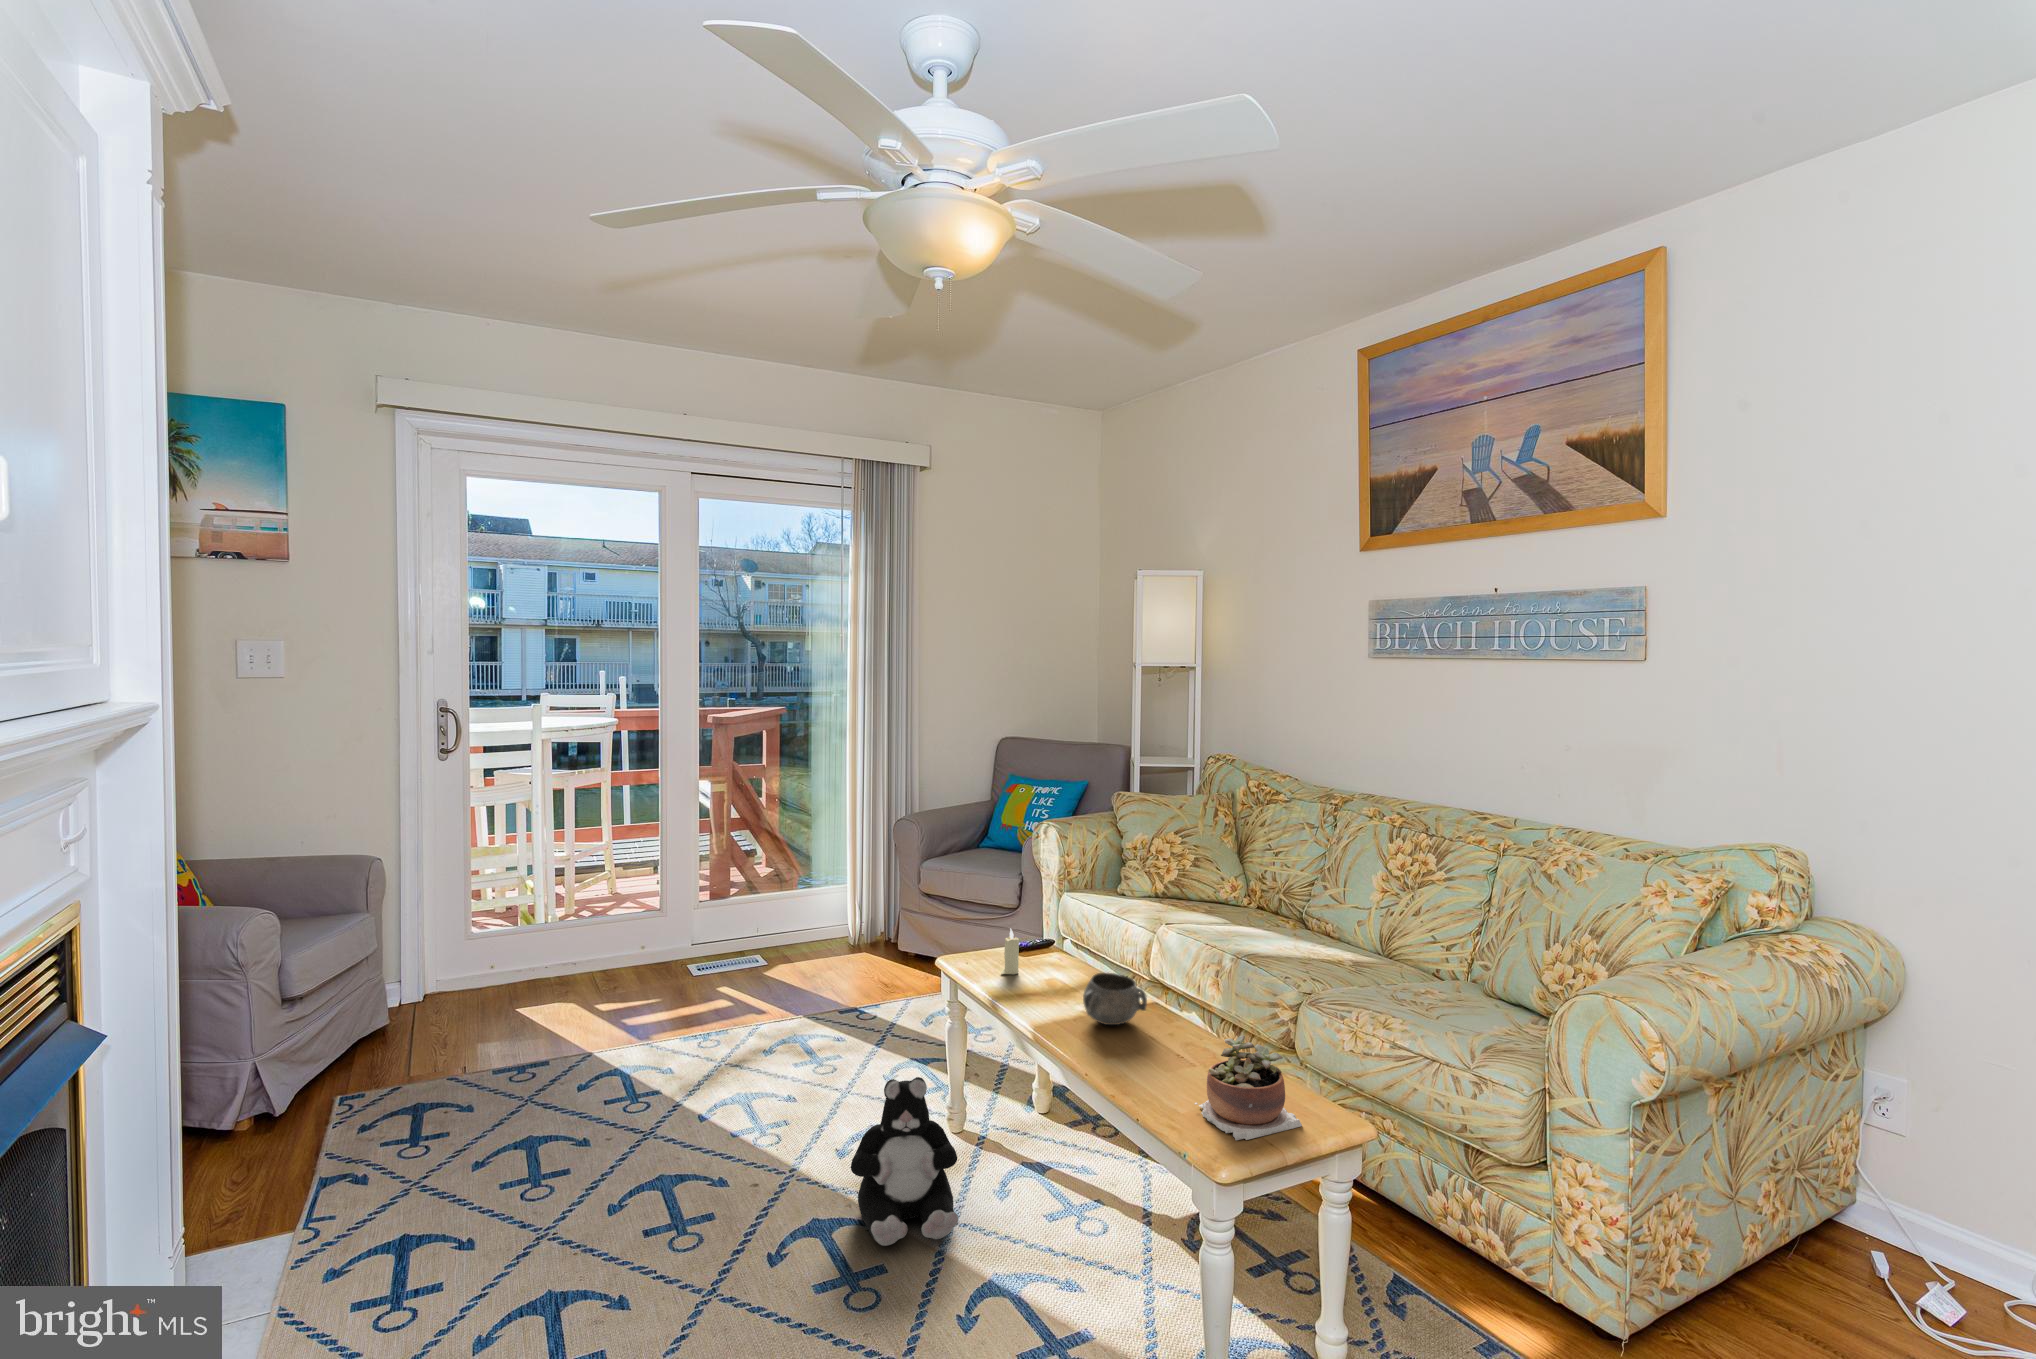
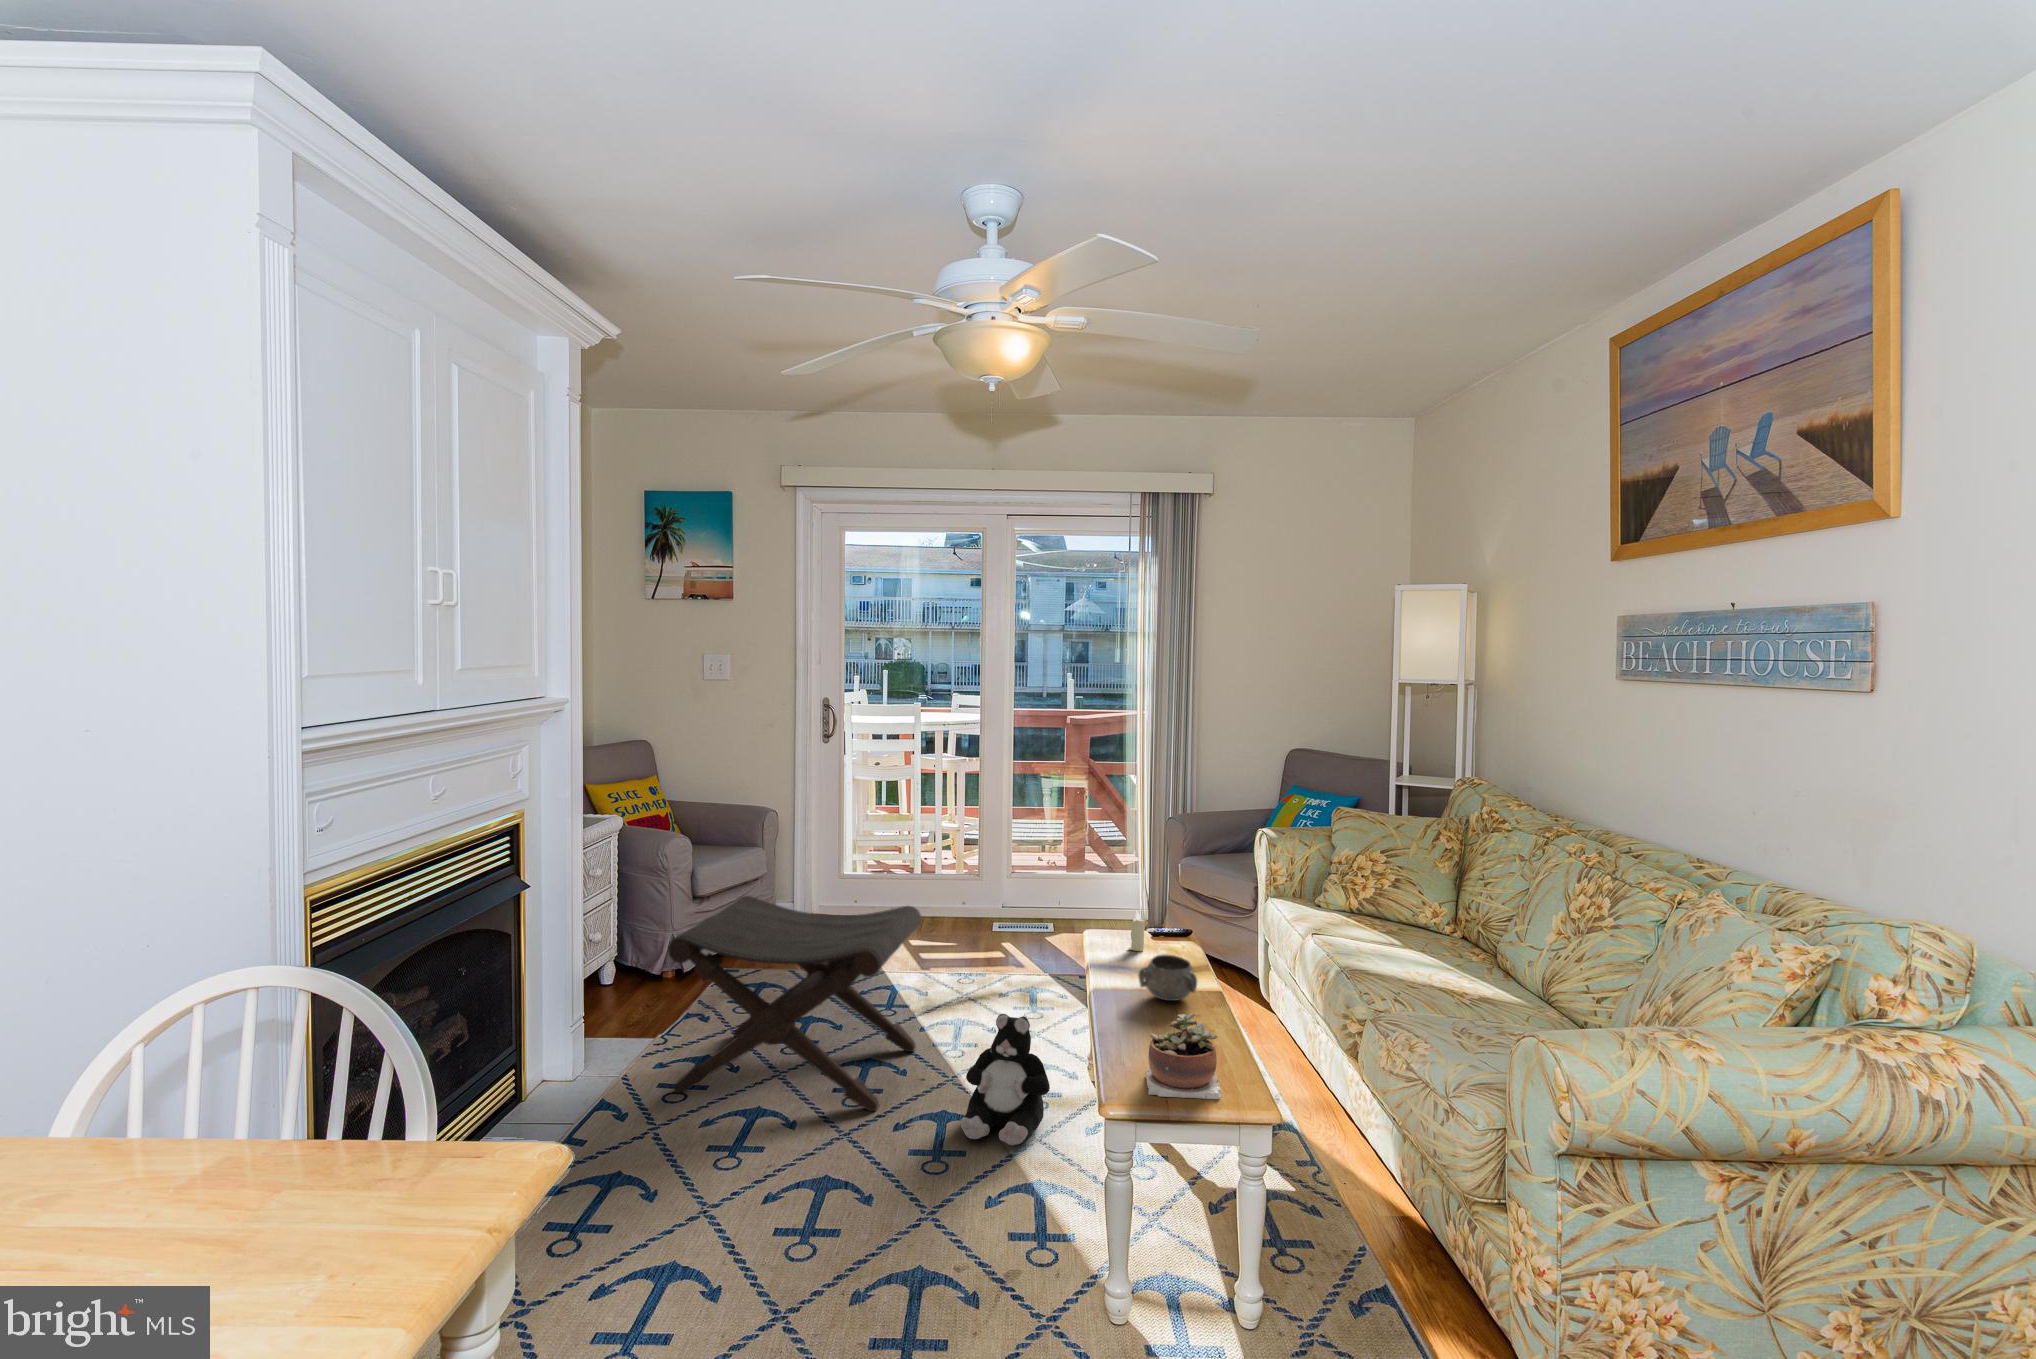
footstool: none [389,966,738,1309] -> present [668,896,921,1111]

